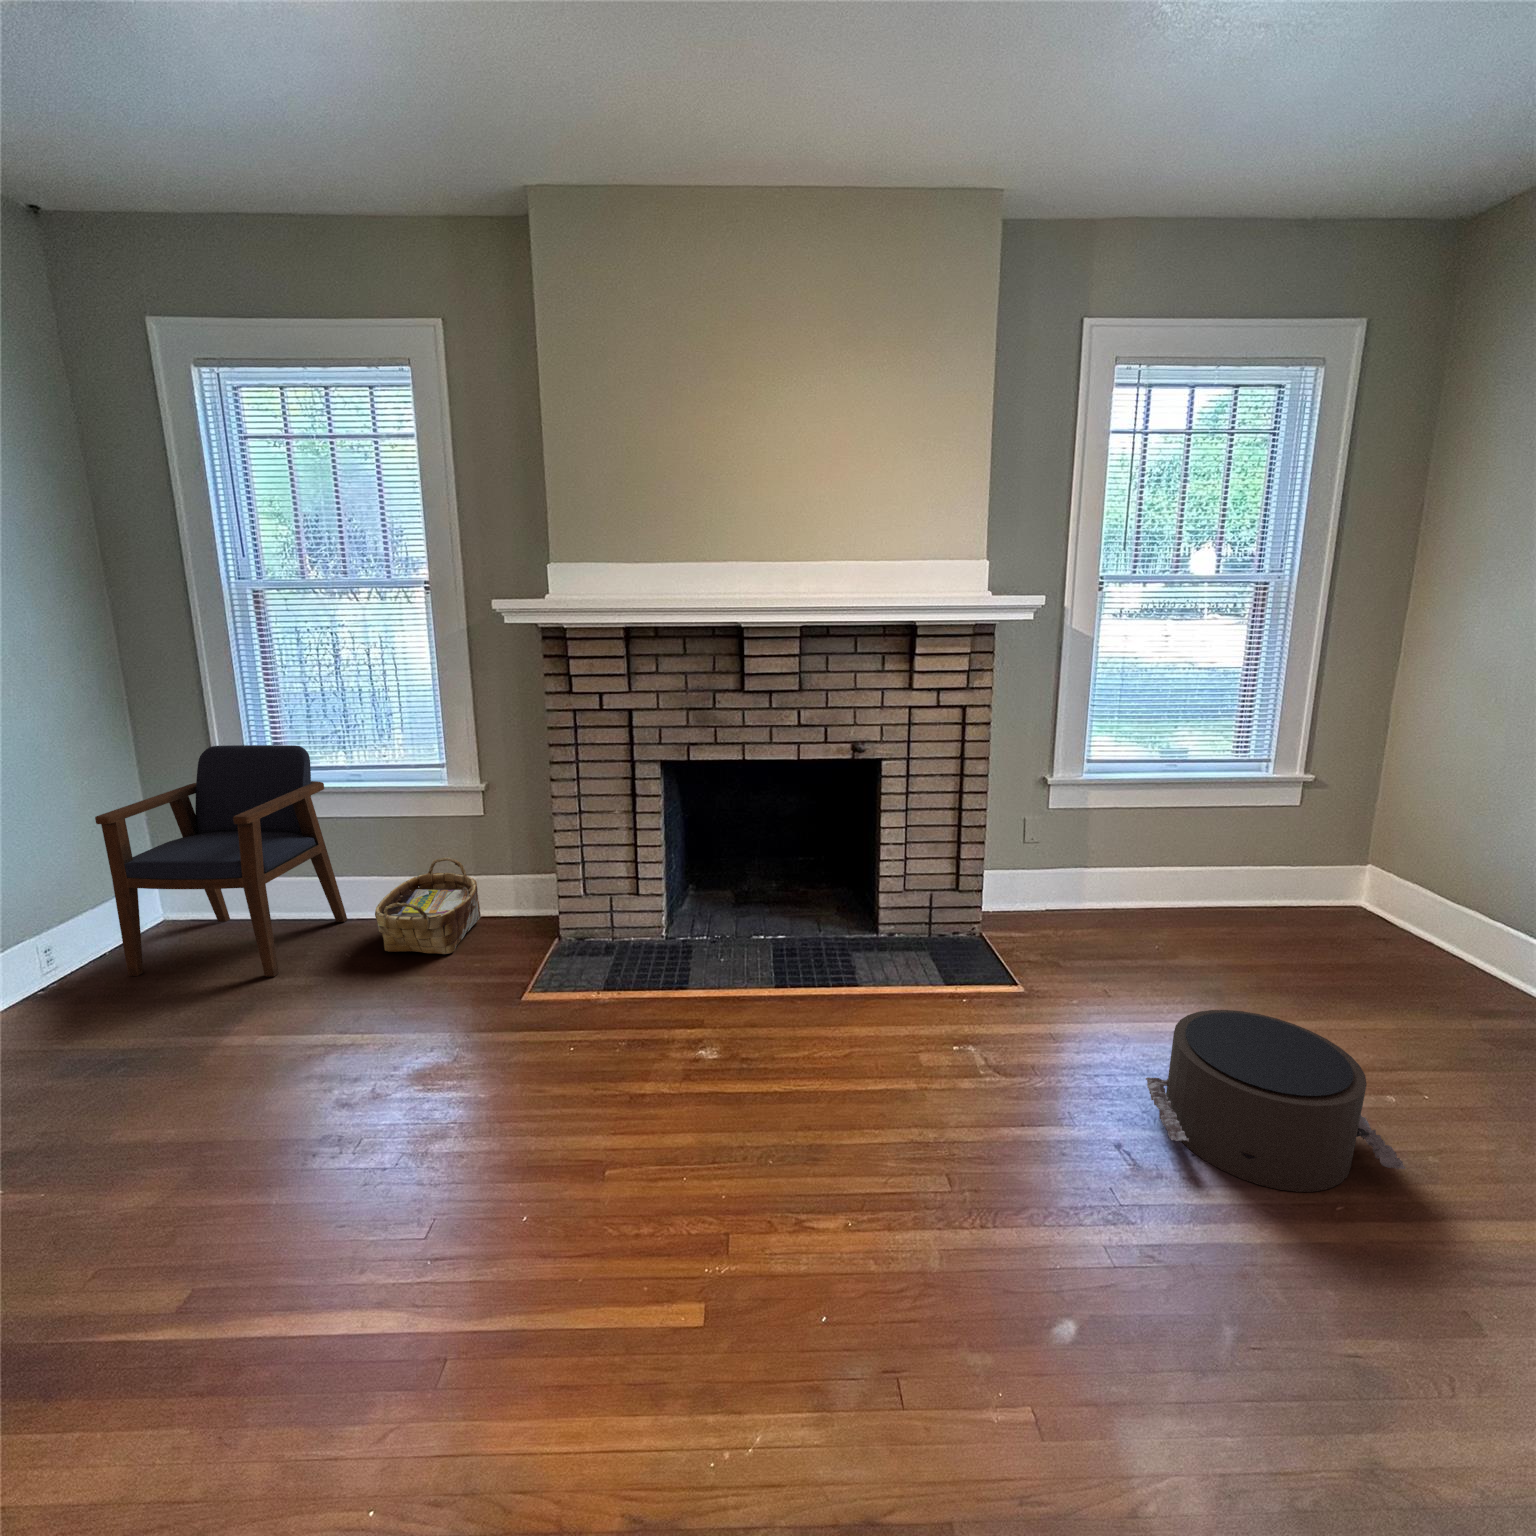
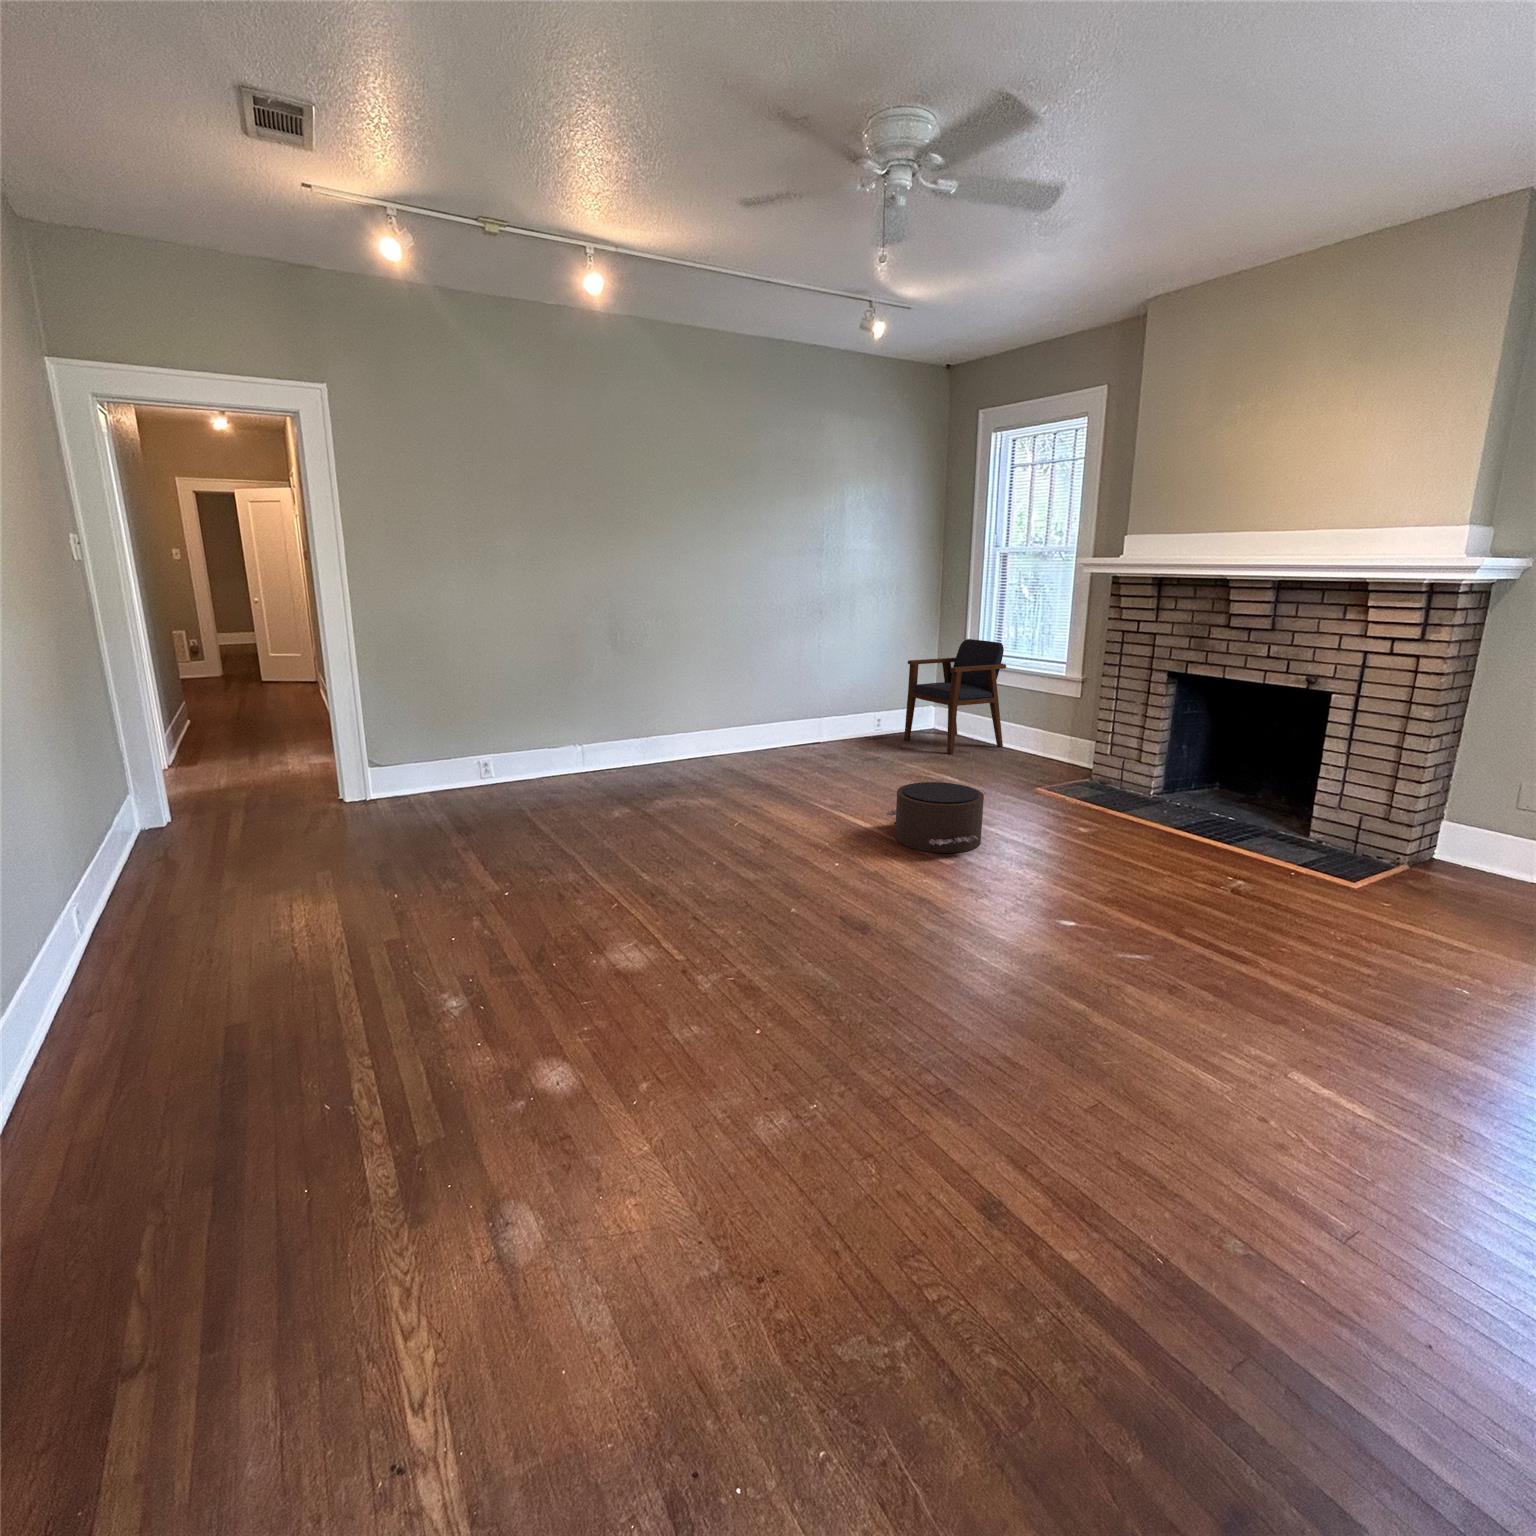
woven basket: present [375,857,481,954] -> none [1000,720,1063,768]
pouf: present [1146,1010,1406,1192] -> present [886,782,984,853]

